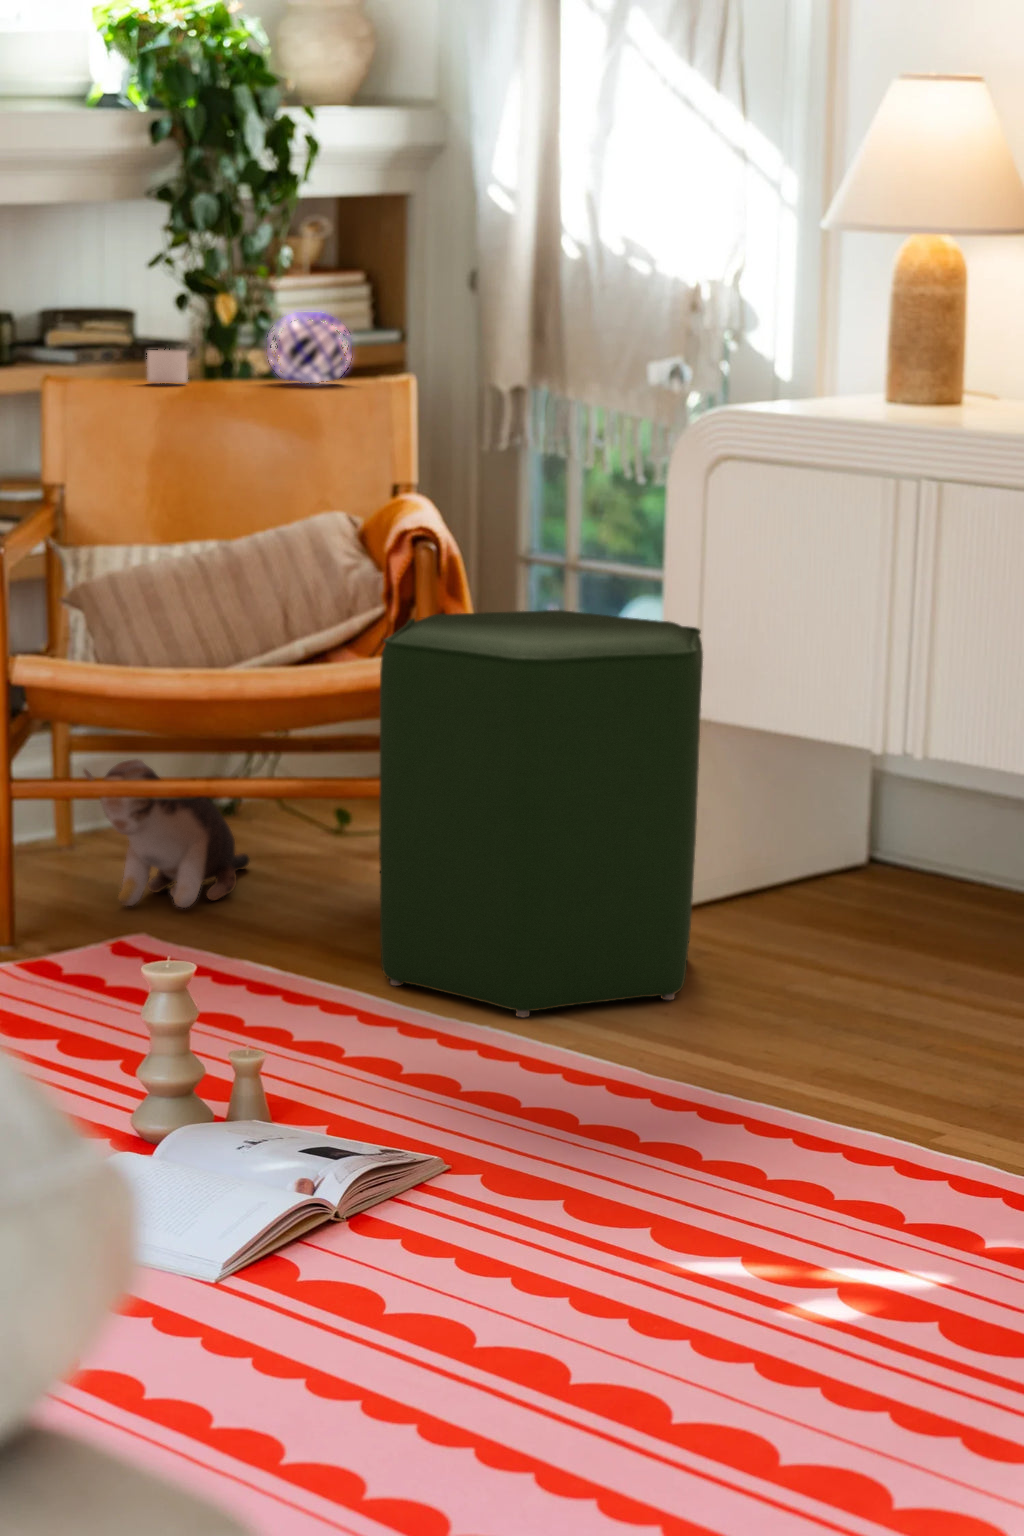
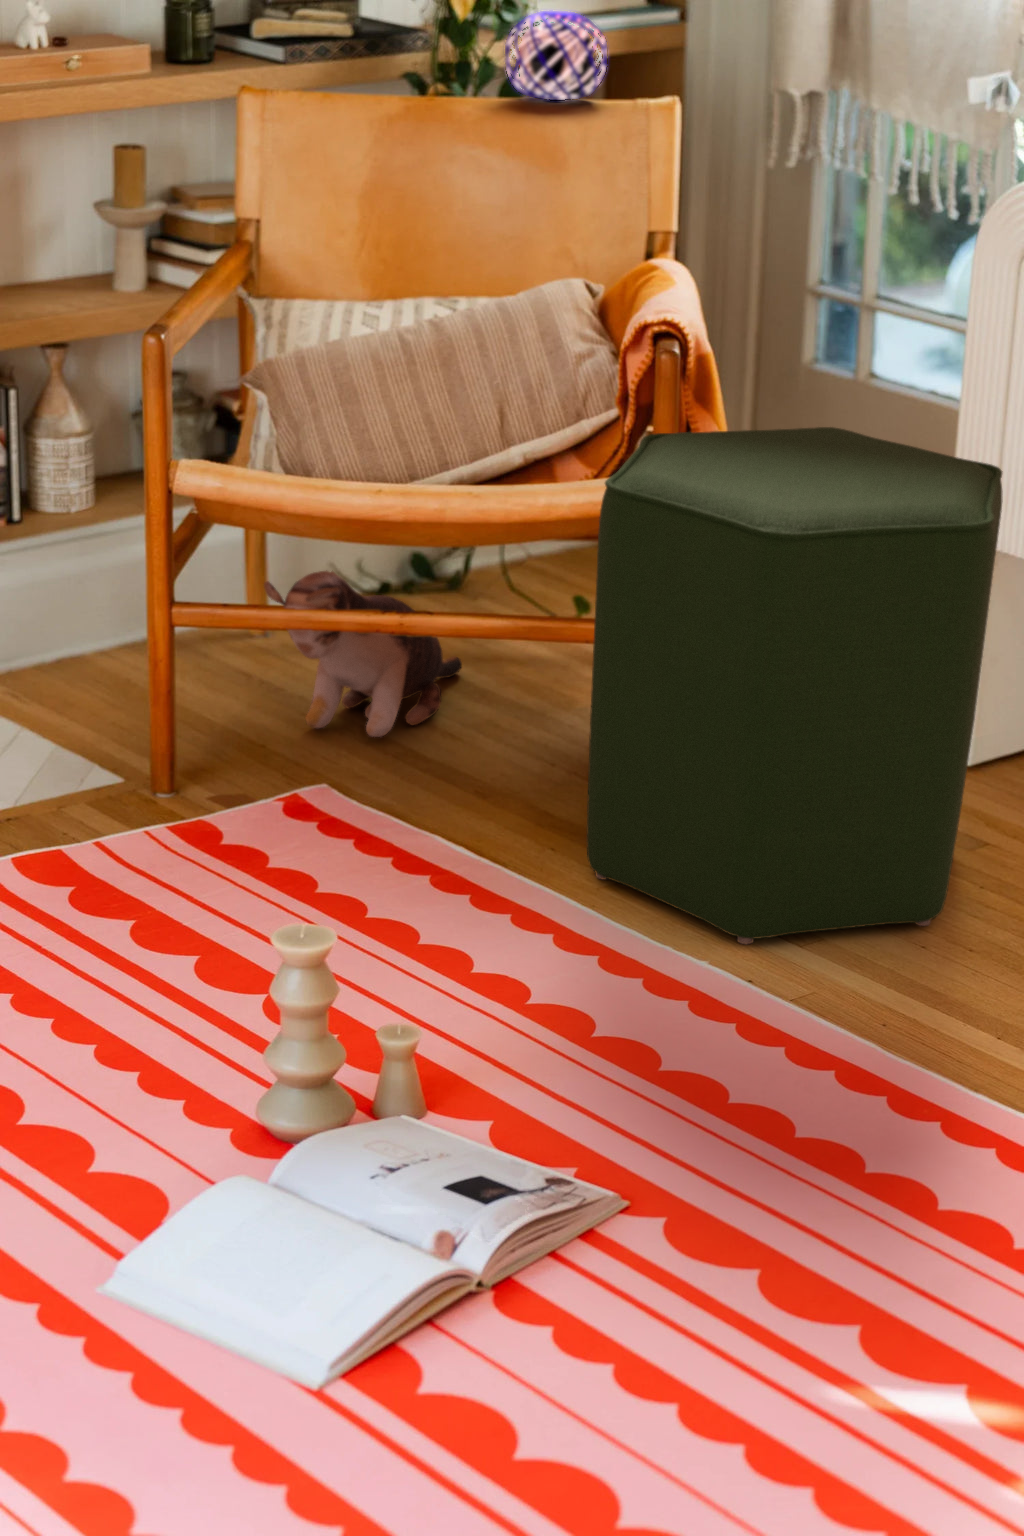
candle: present [147,348,188,383] -> none [360,56,430,104]

